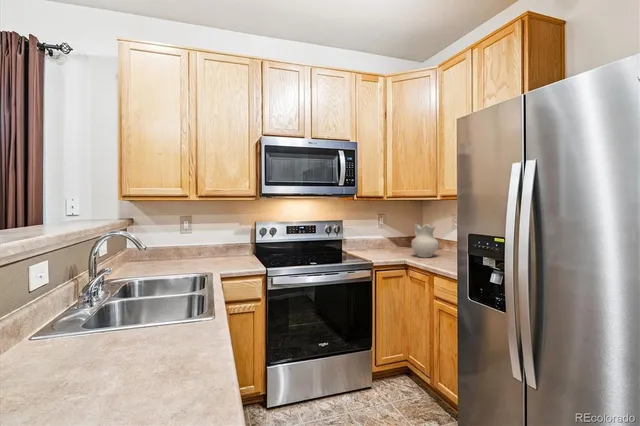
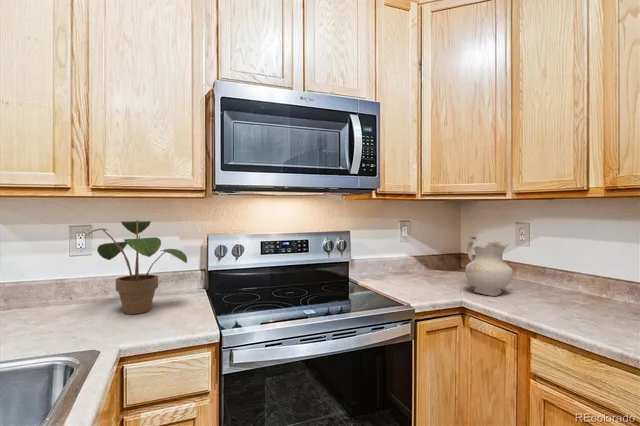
potted plant: none [194,212,247,263] -> present [87,220,187,314]

